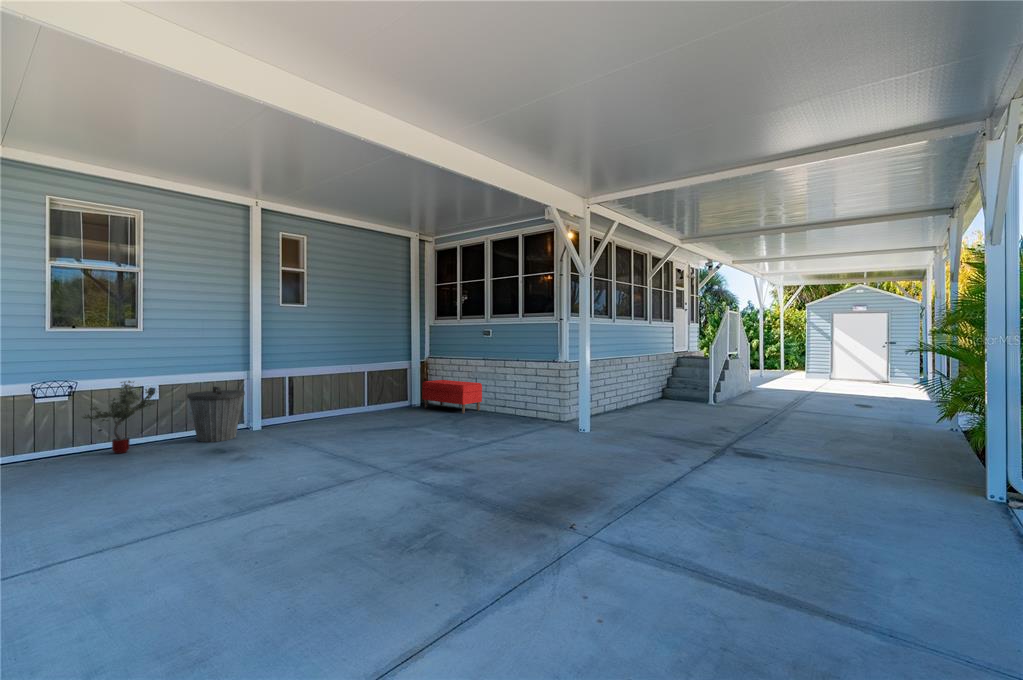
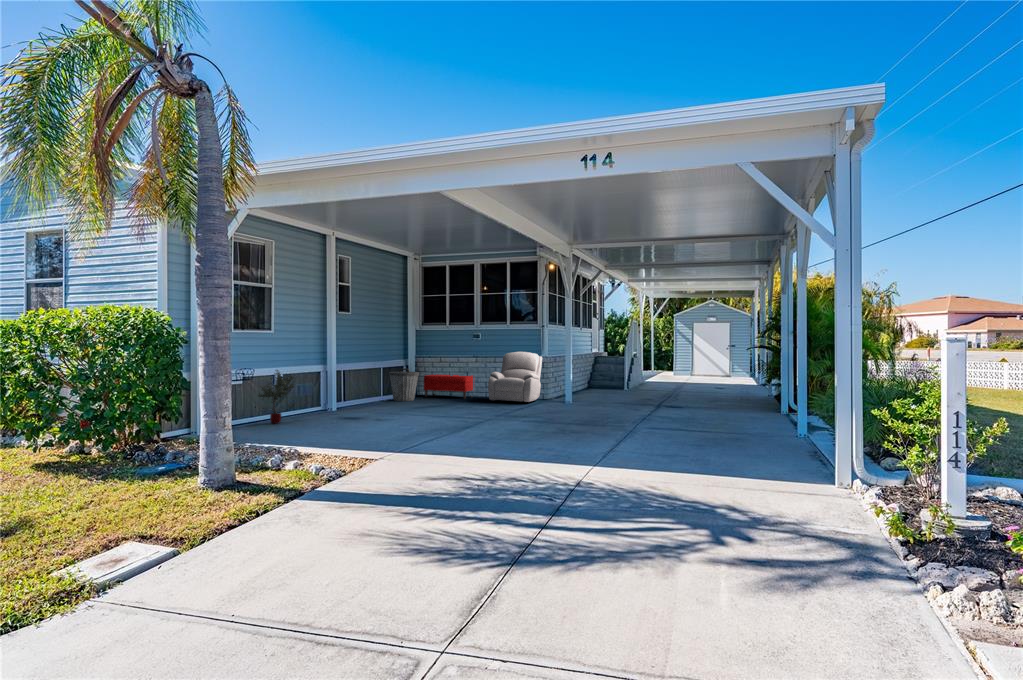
chair: none [478,354,559,426] -> present [488,352,542,403]
trash can: present [187,386,245,442] -> present [389,369,419,401]

